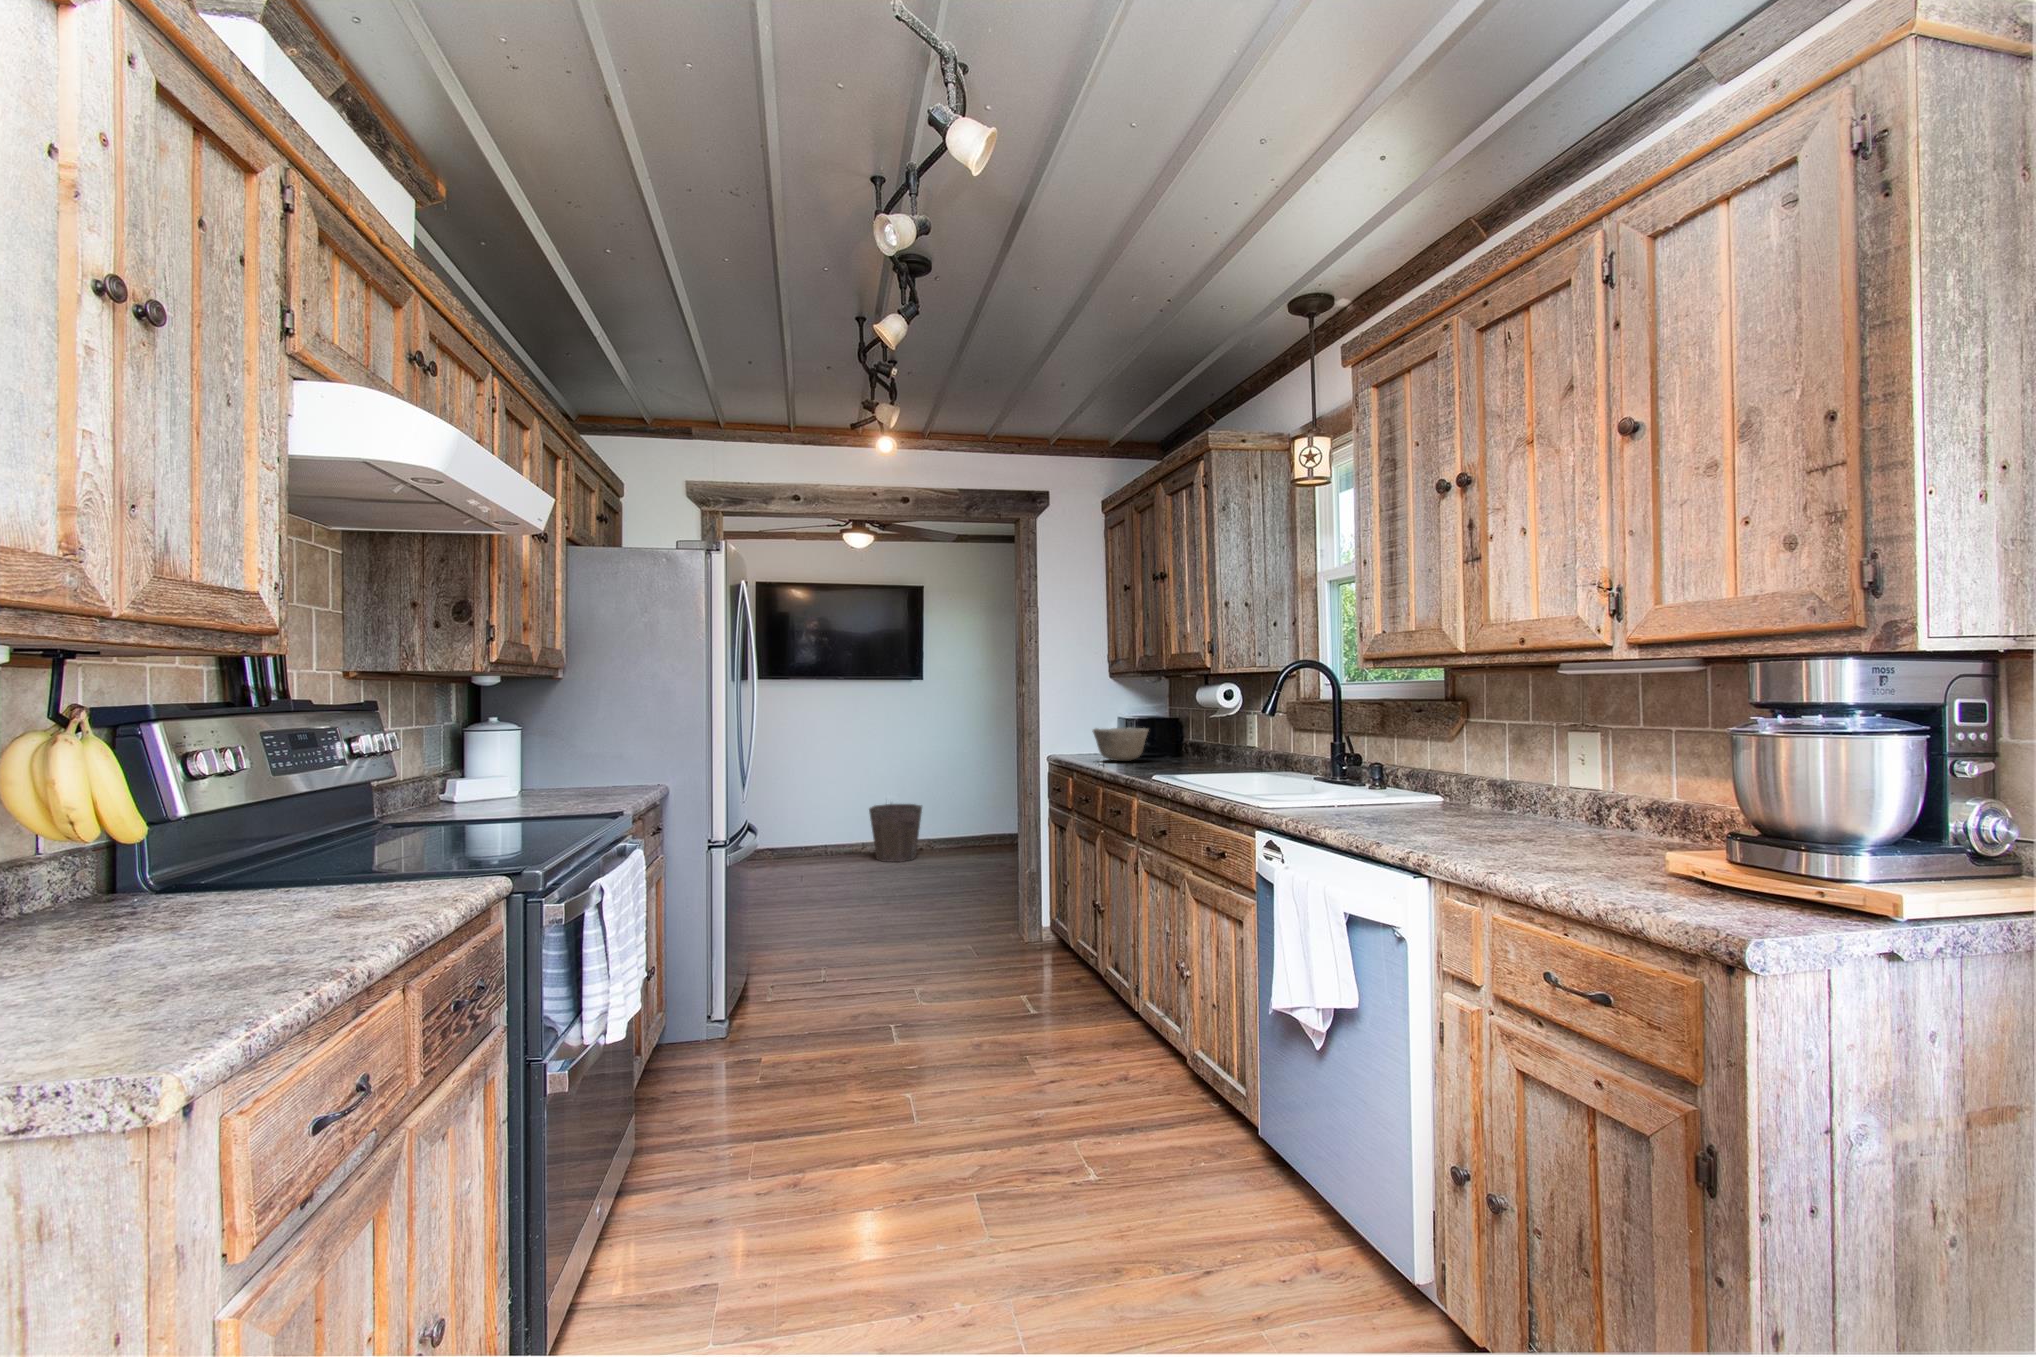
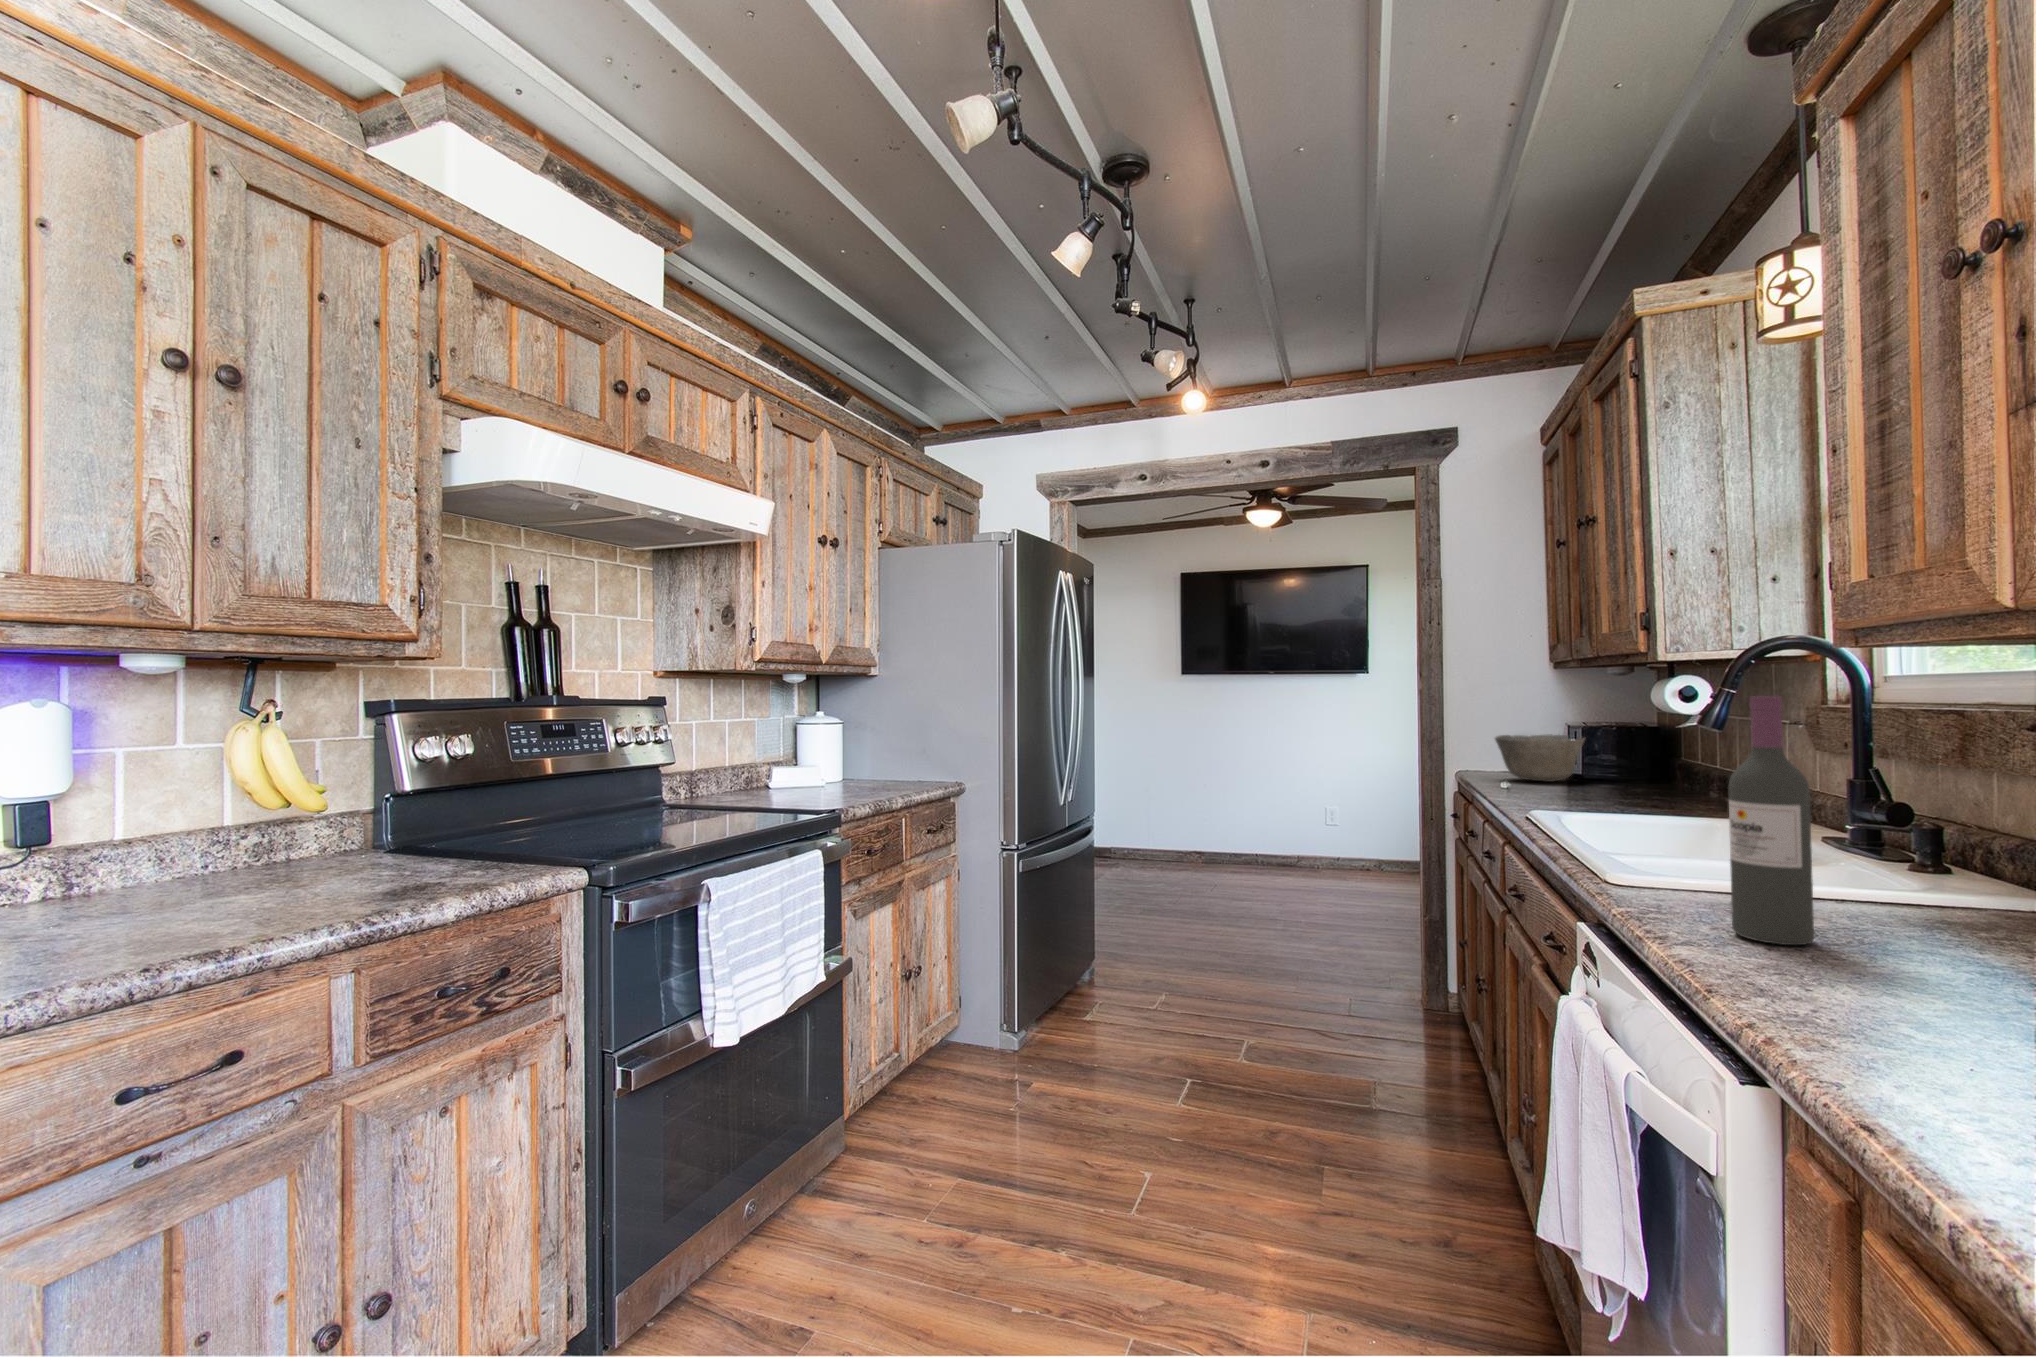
wine bottle: none [1348,697,1385,826] -> present [1728,696,1814,945]
waste bin: present [869,804,922,862] -> none [1282,812,1347,880]

